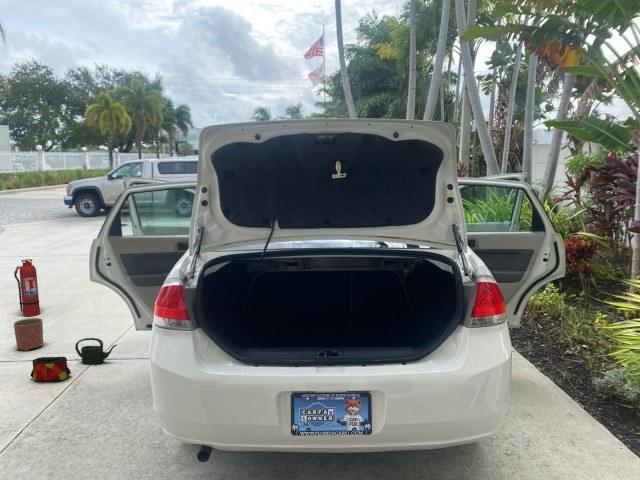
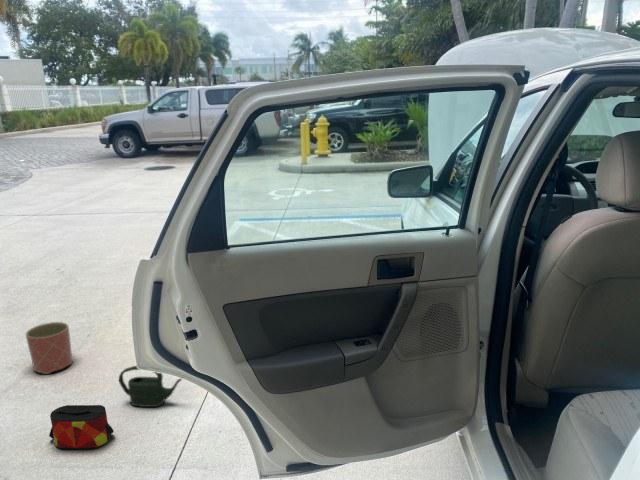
fire extinguisher: present [14,259,40,317] -> none [30,226,71,306]

